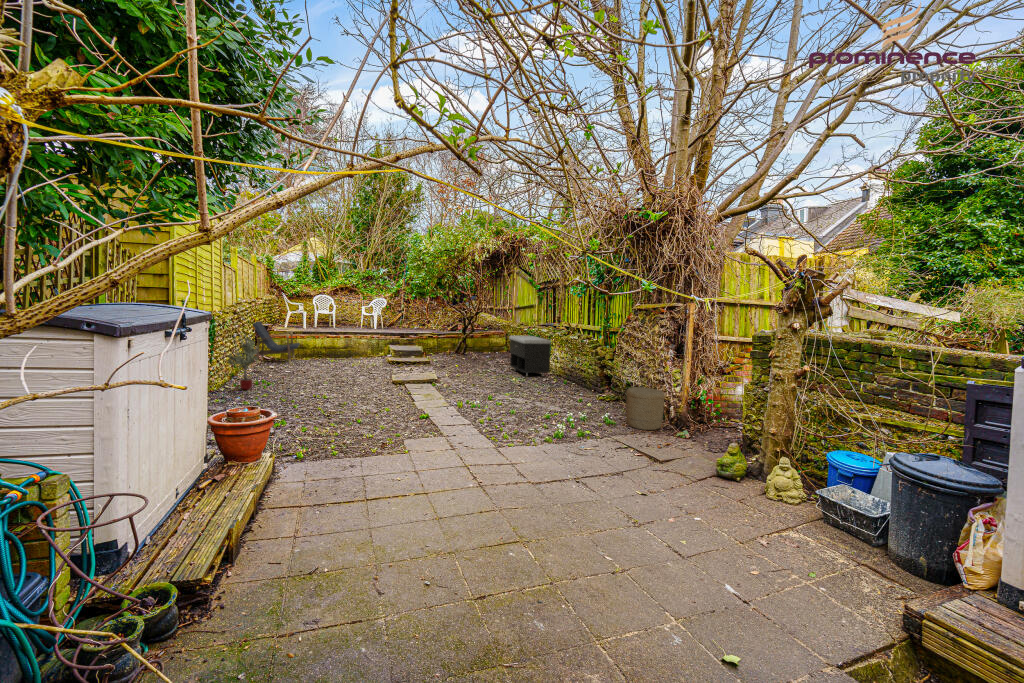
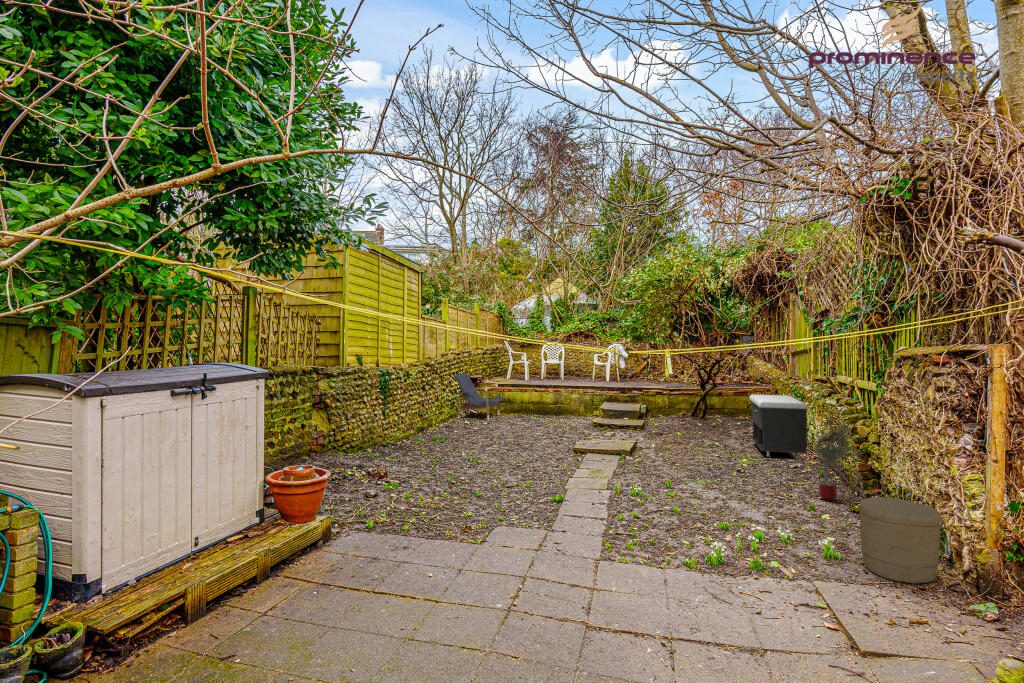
potted tree: present [228,335,258,390] -> present [814,417,864,501]

